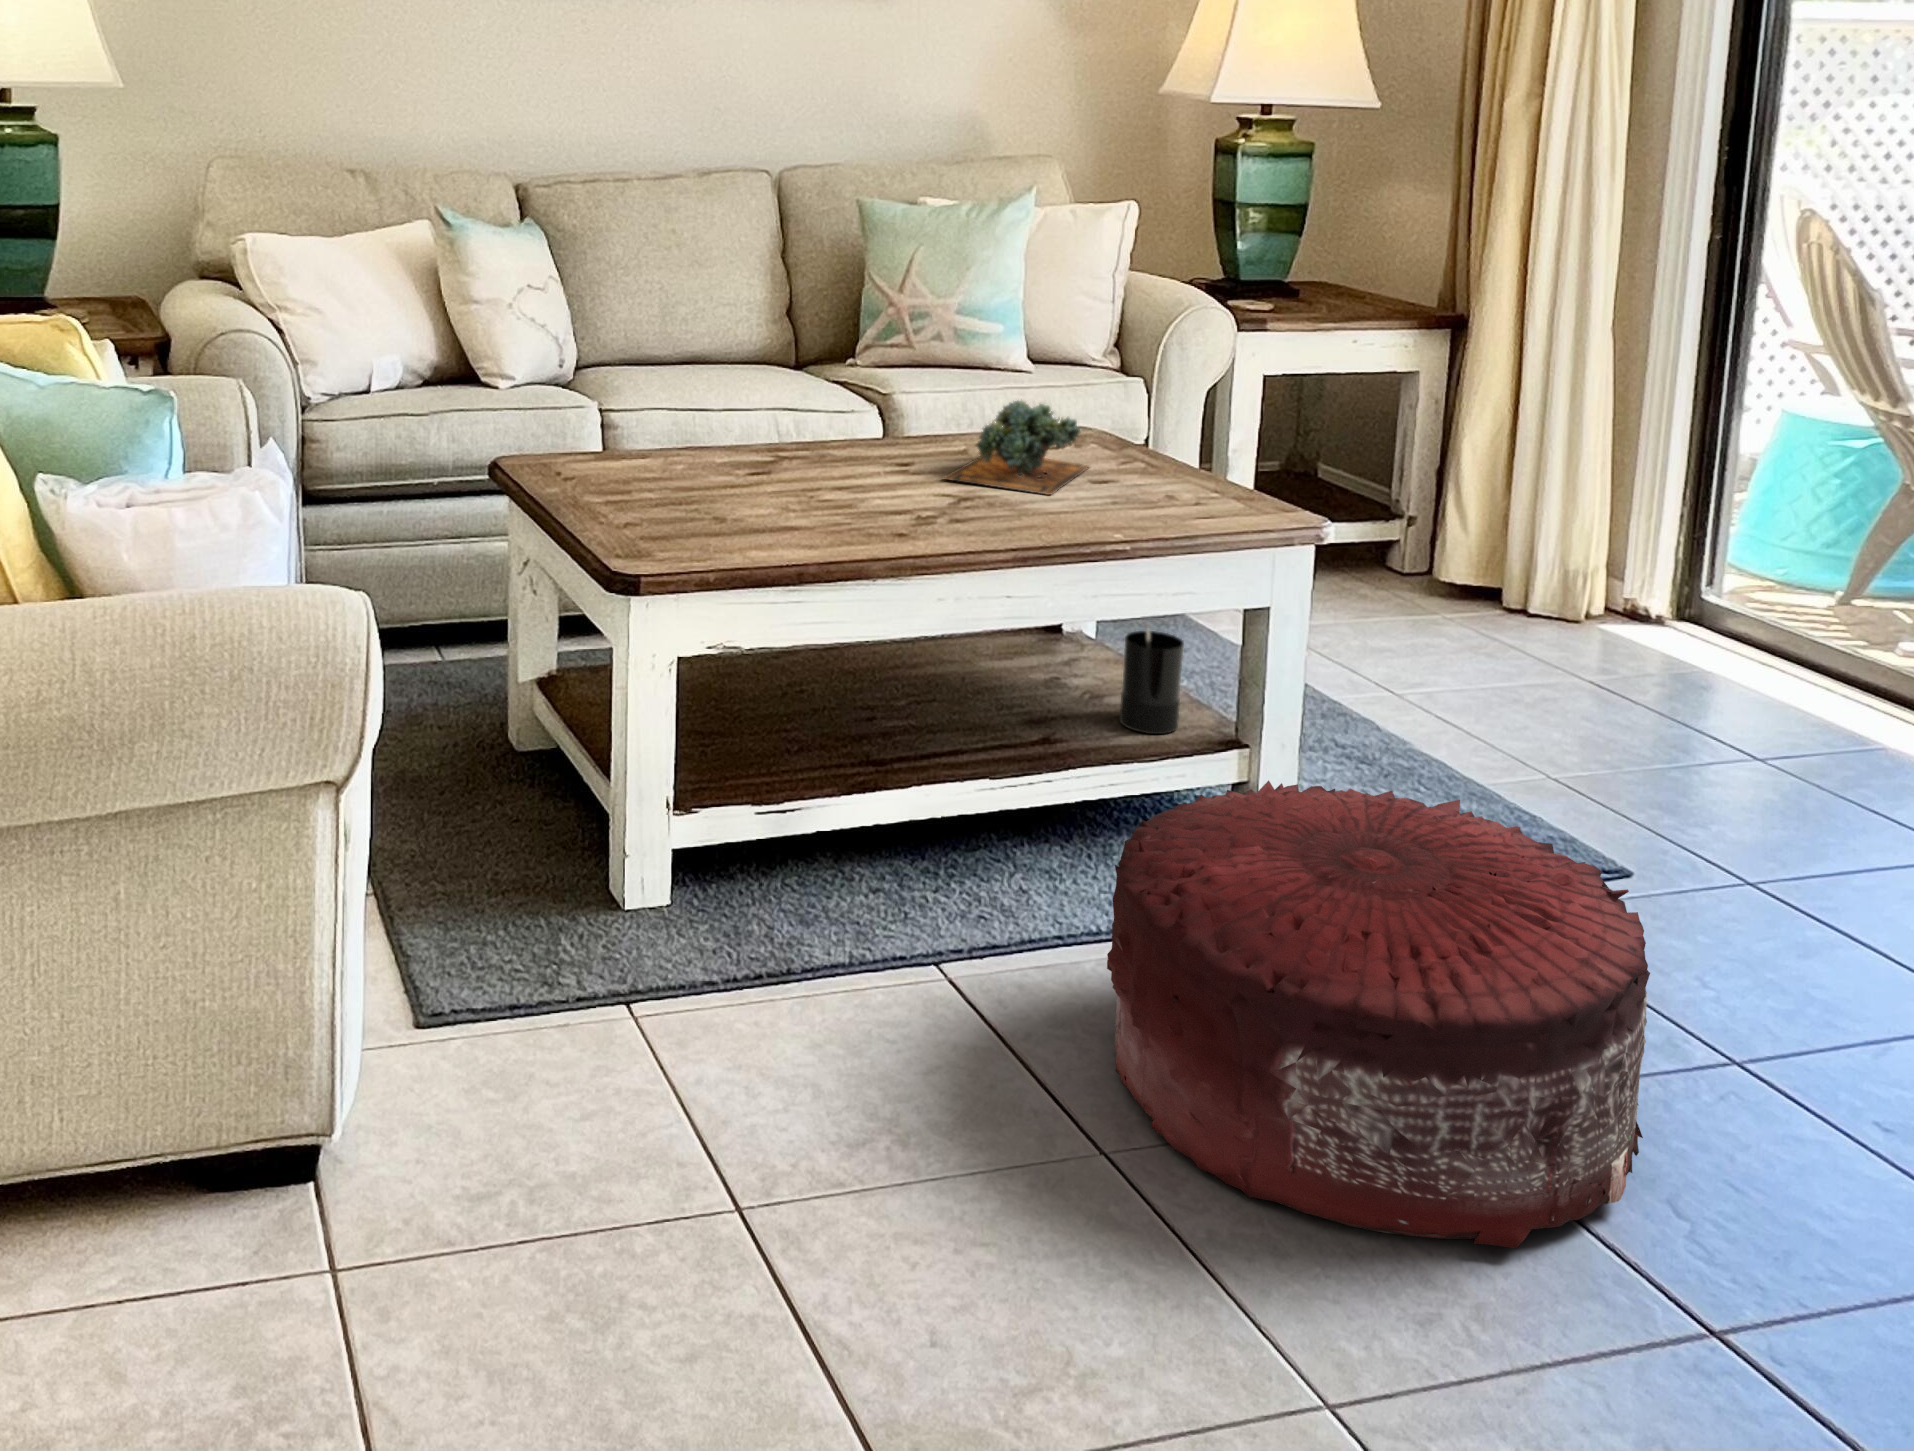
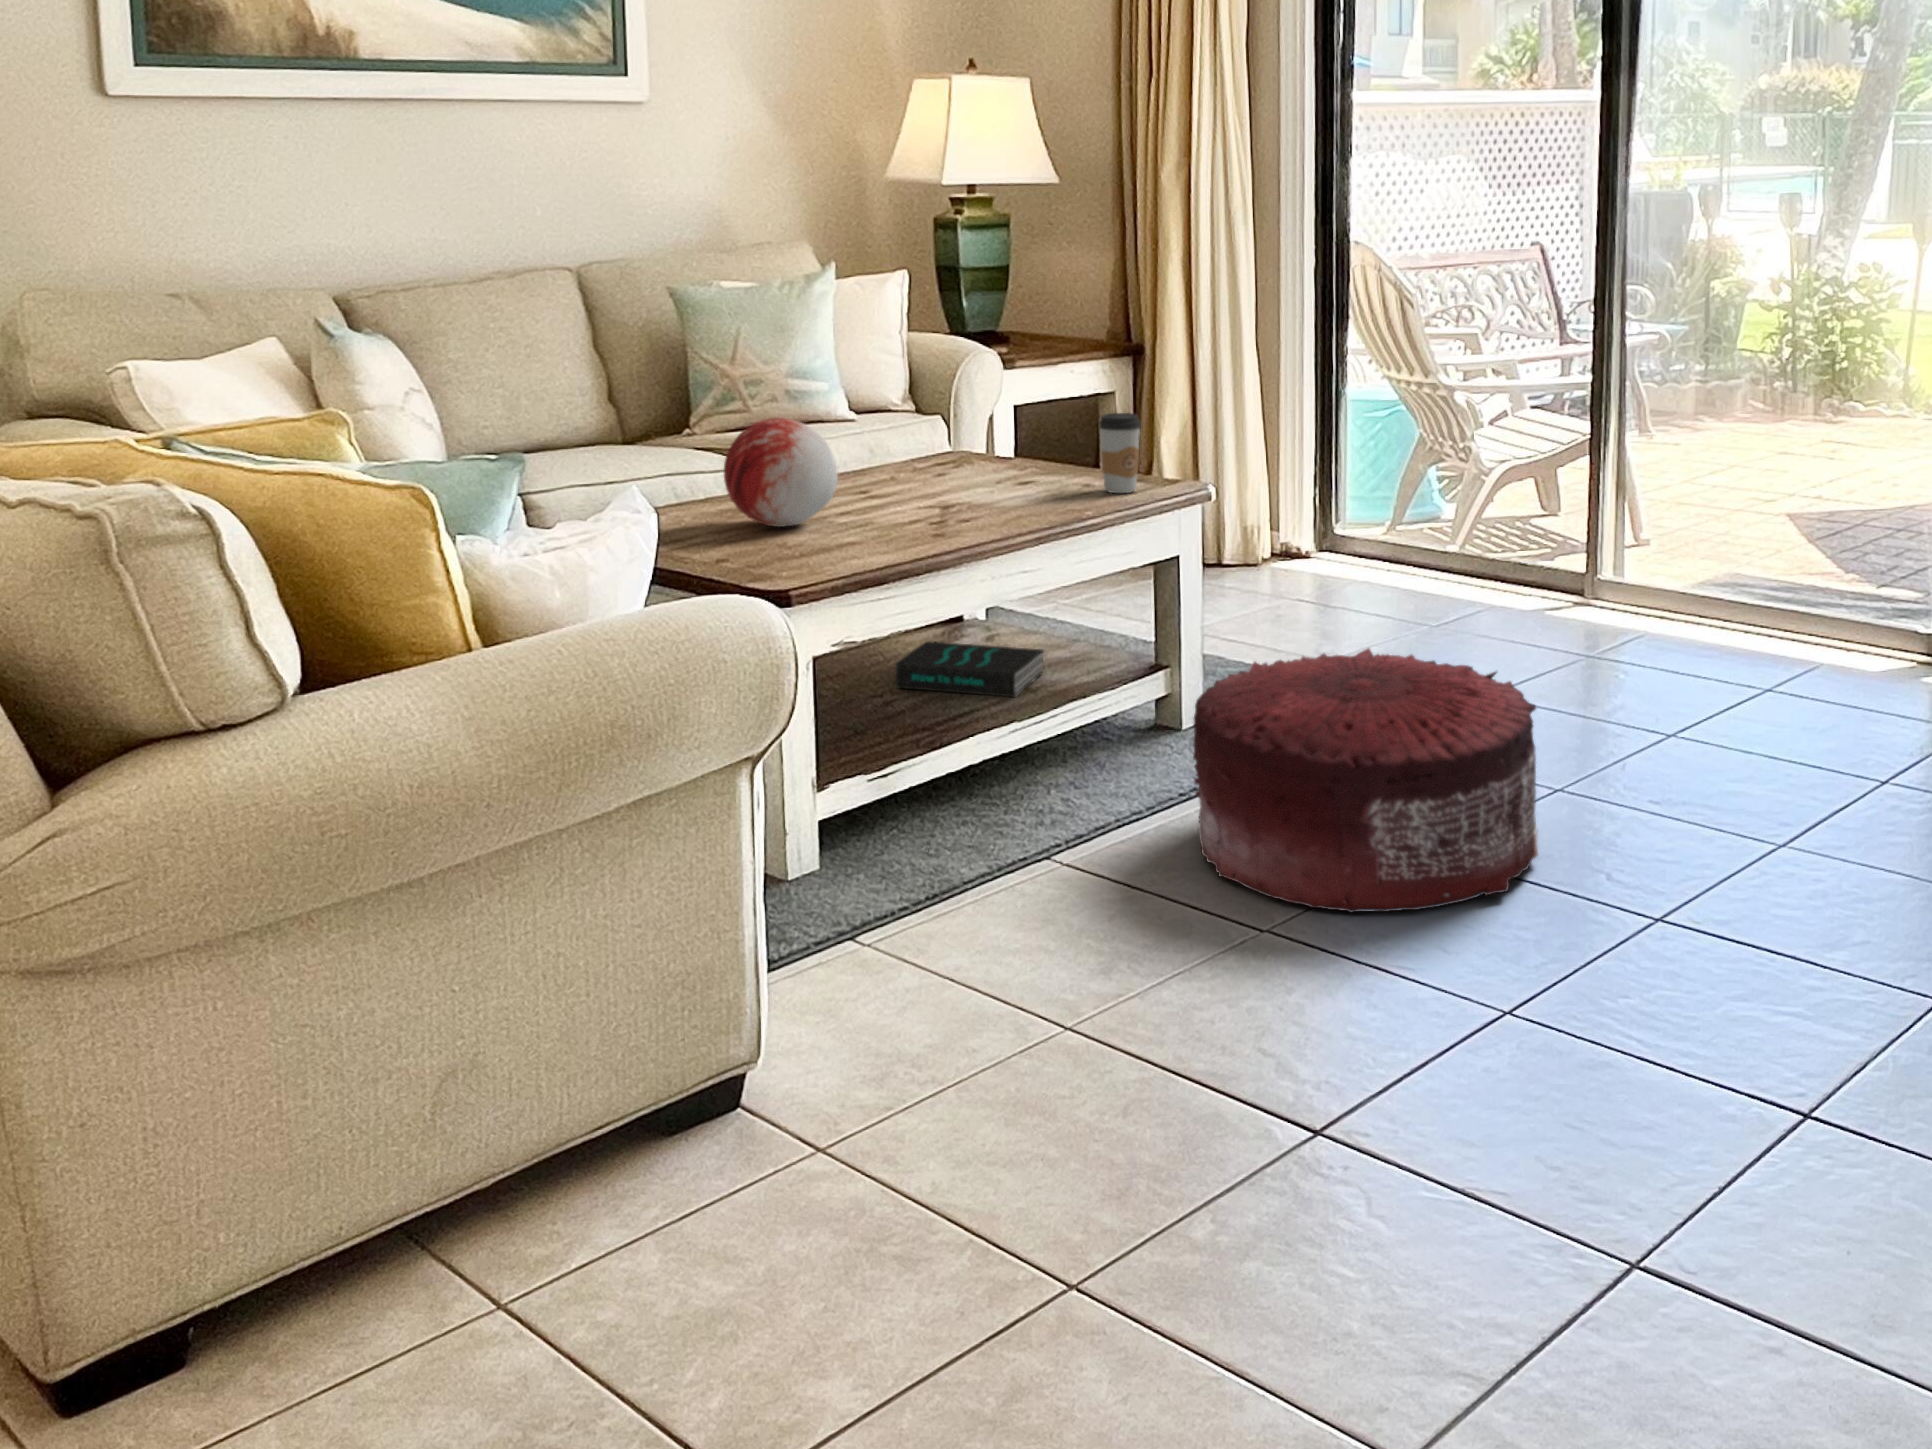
decorative orb: none [699,360,828,487] -> present [724,418,838,527]
succulent plant: present [944,401,1089,495] -> none [913,429,1005,501]
coffee cup: none [1184,407,1242,513] -> present [1099,413,1140,493]
candle: present [1120,621,1184,734] -> none [1070,588,1115,672]
book: none [891,648,1084,745] -> present [895,641,1044,697]

